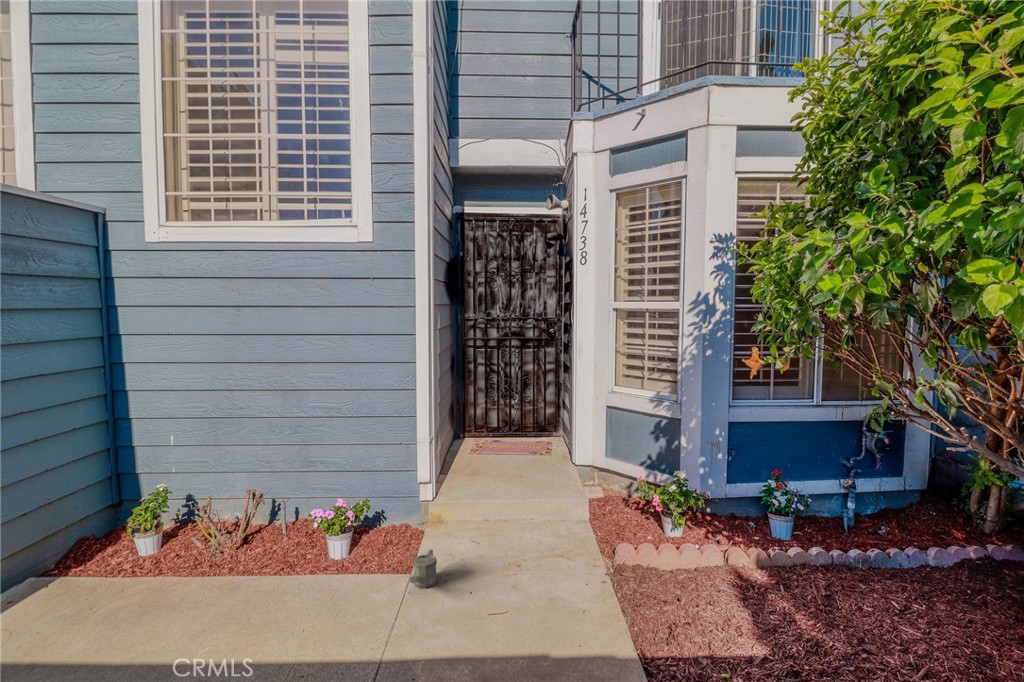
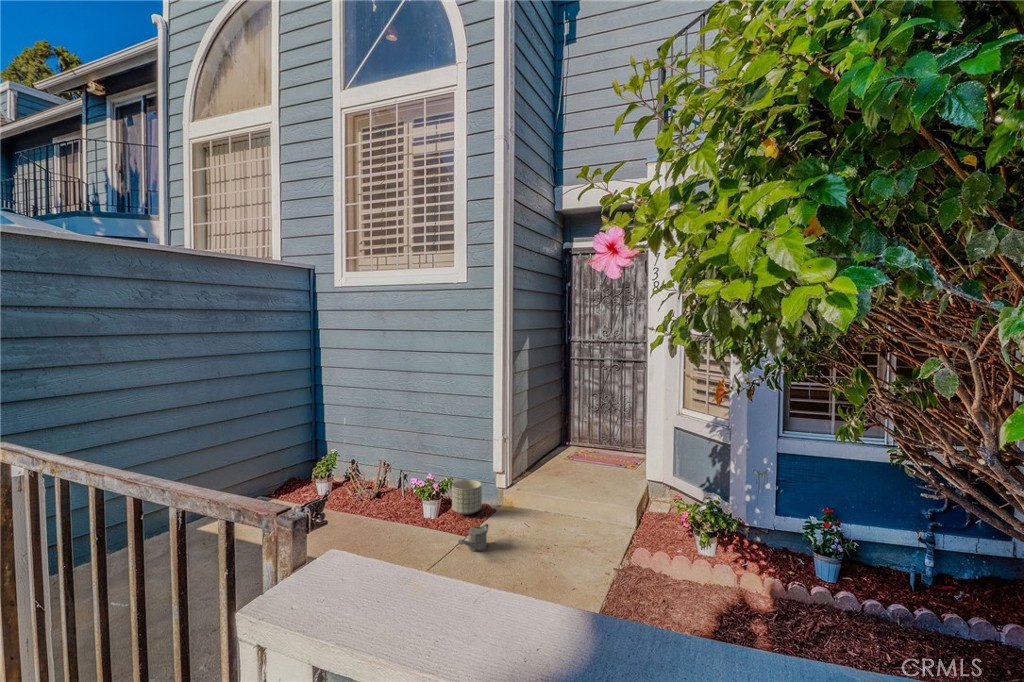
planter: none [364,498,405,544] -> present [452,480,482,515]

